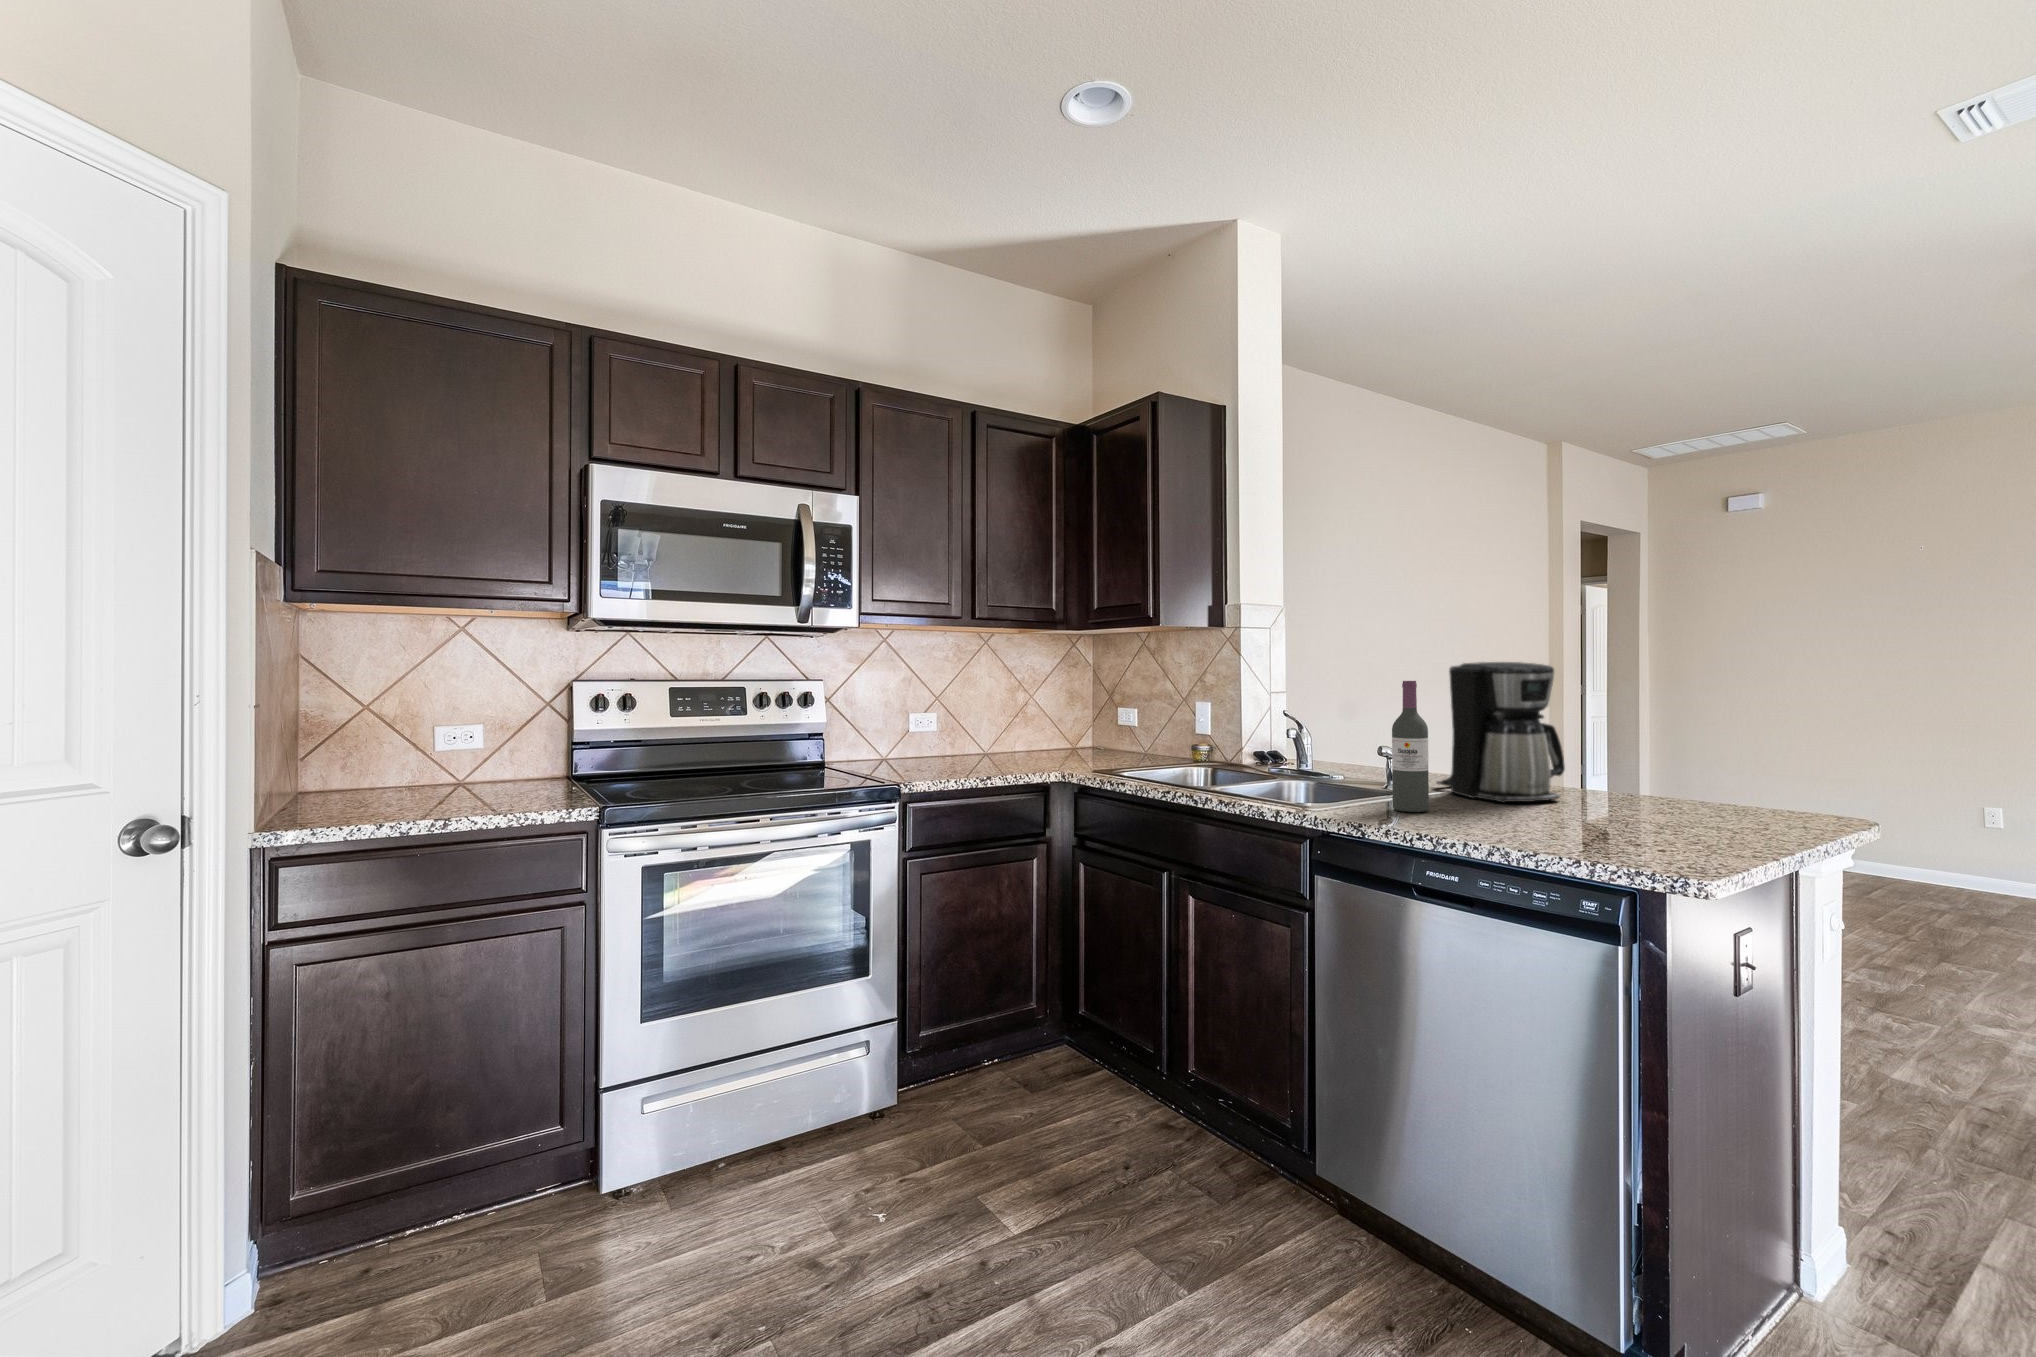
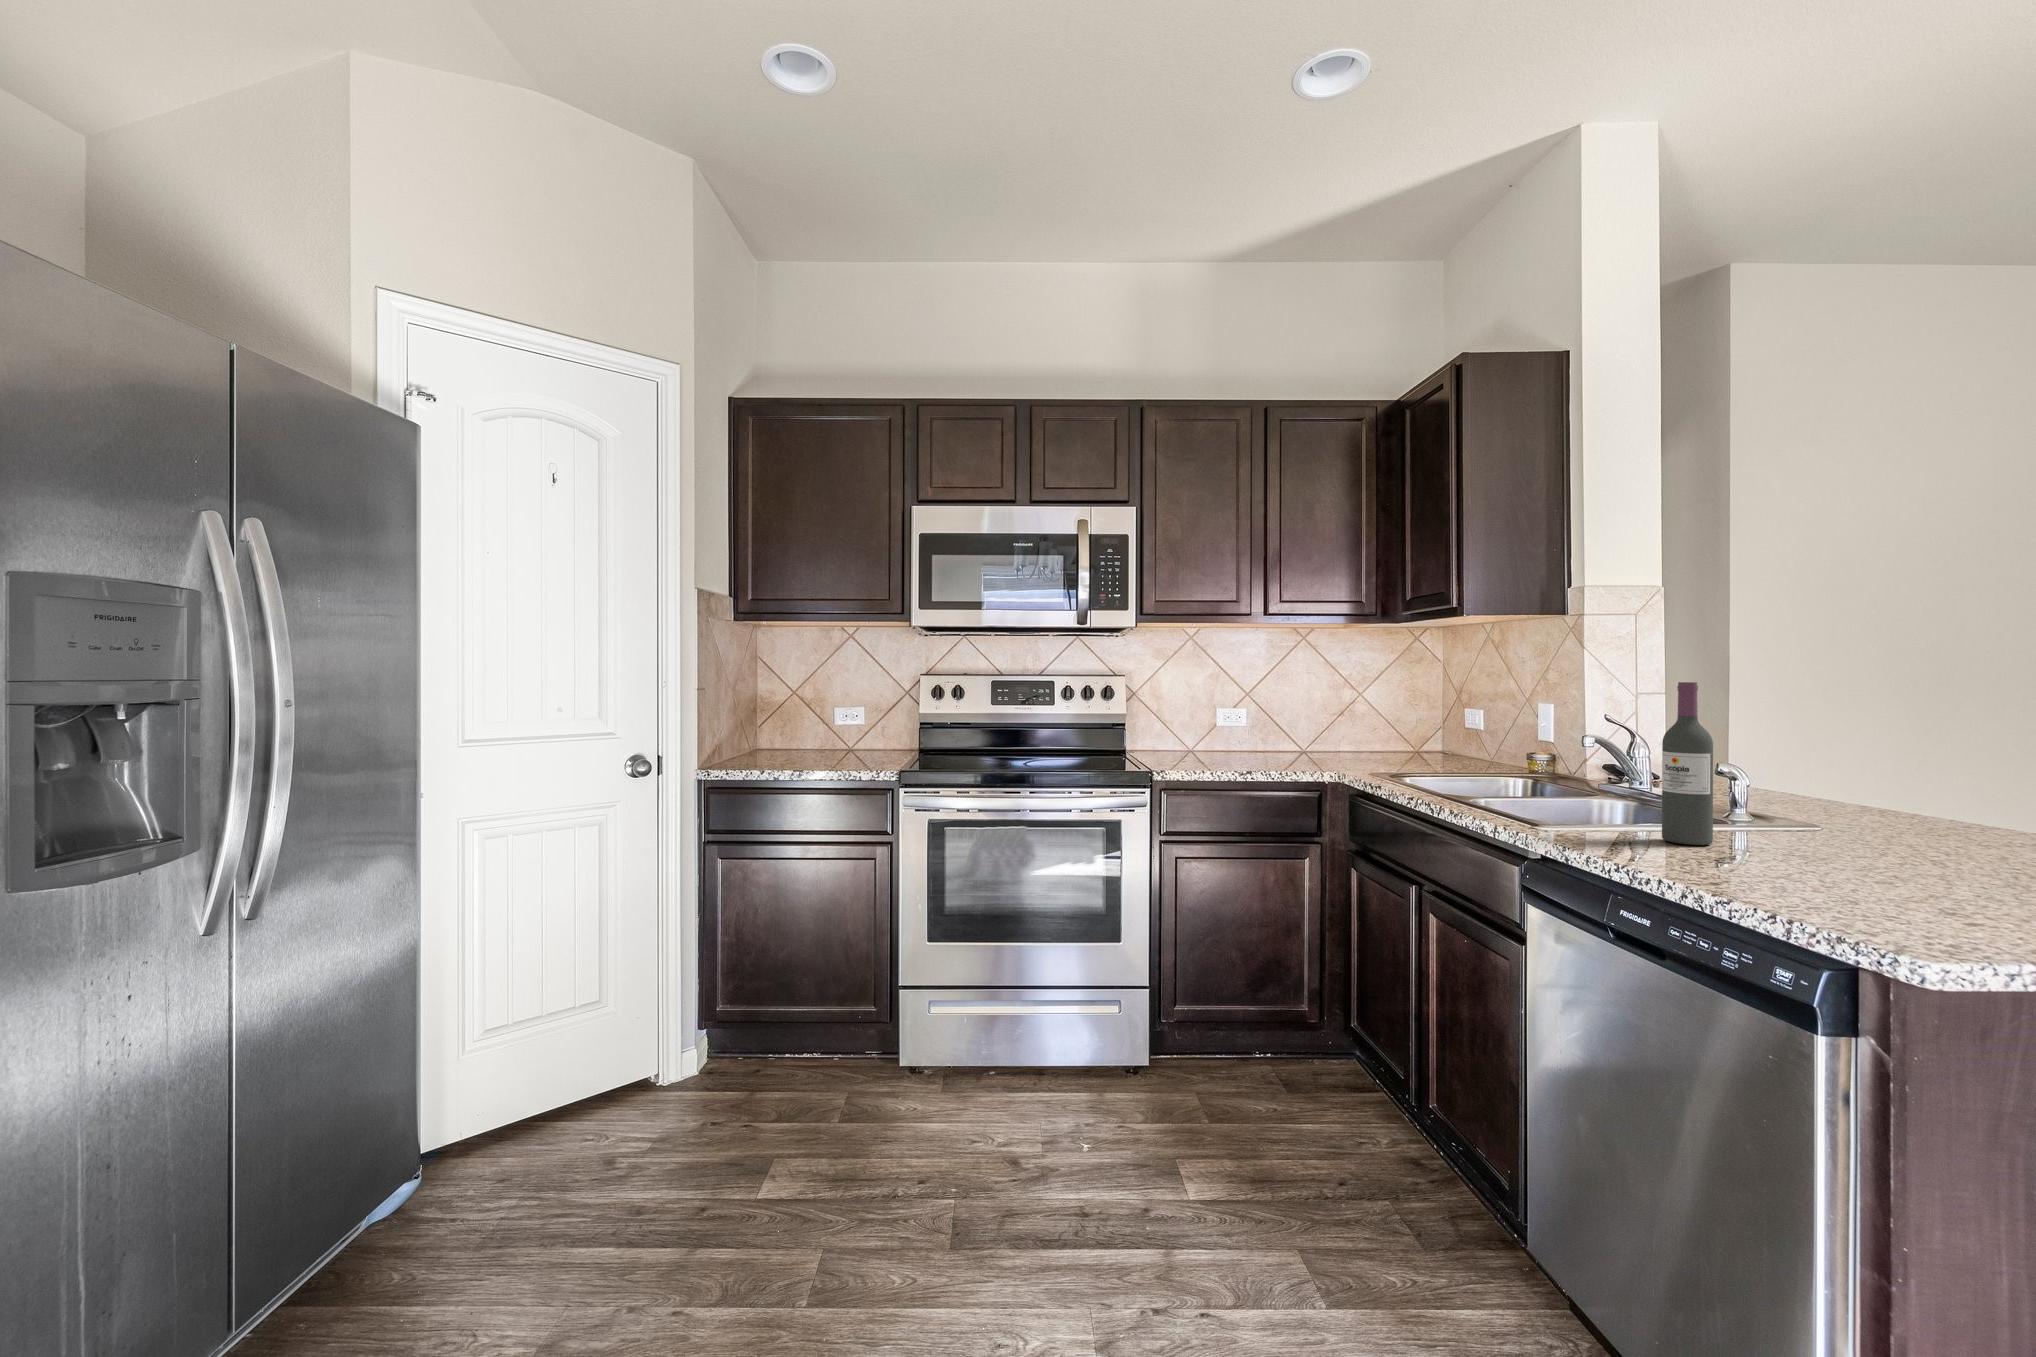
coffee maker: present [1437,662,1565,803] -> none [1801,662,1995,853]

